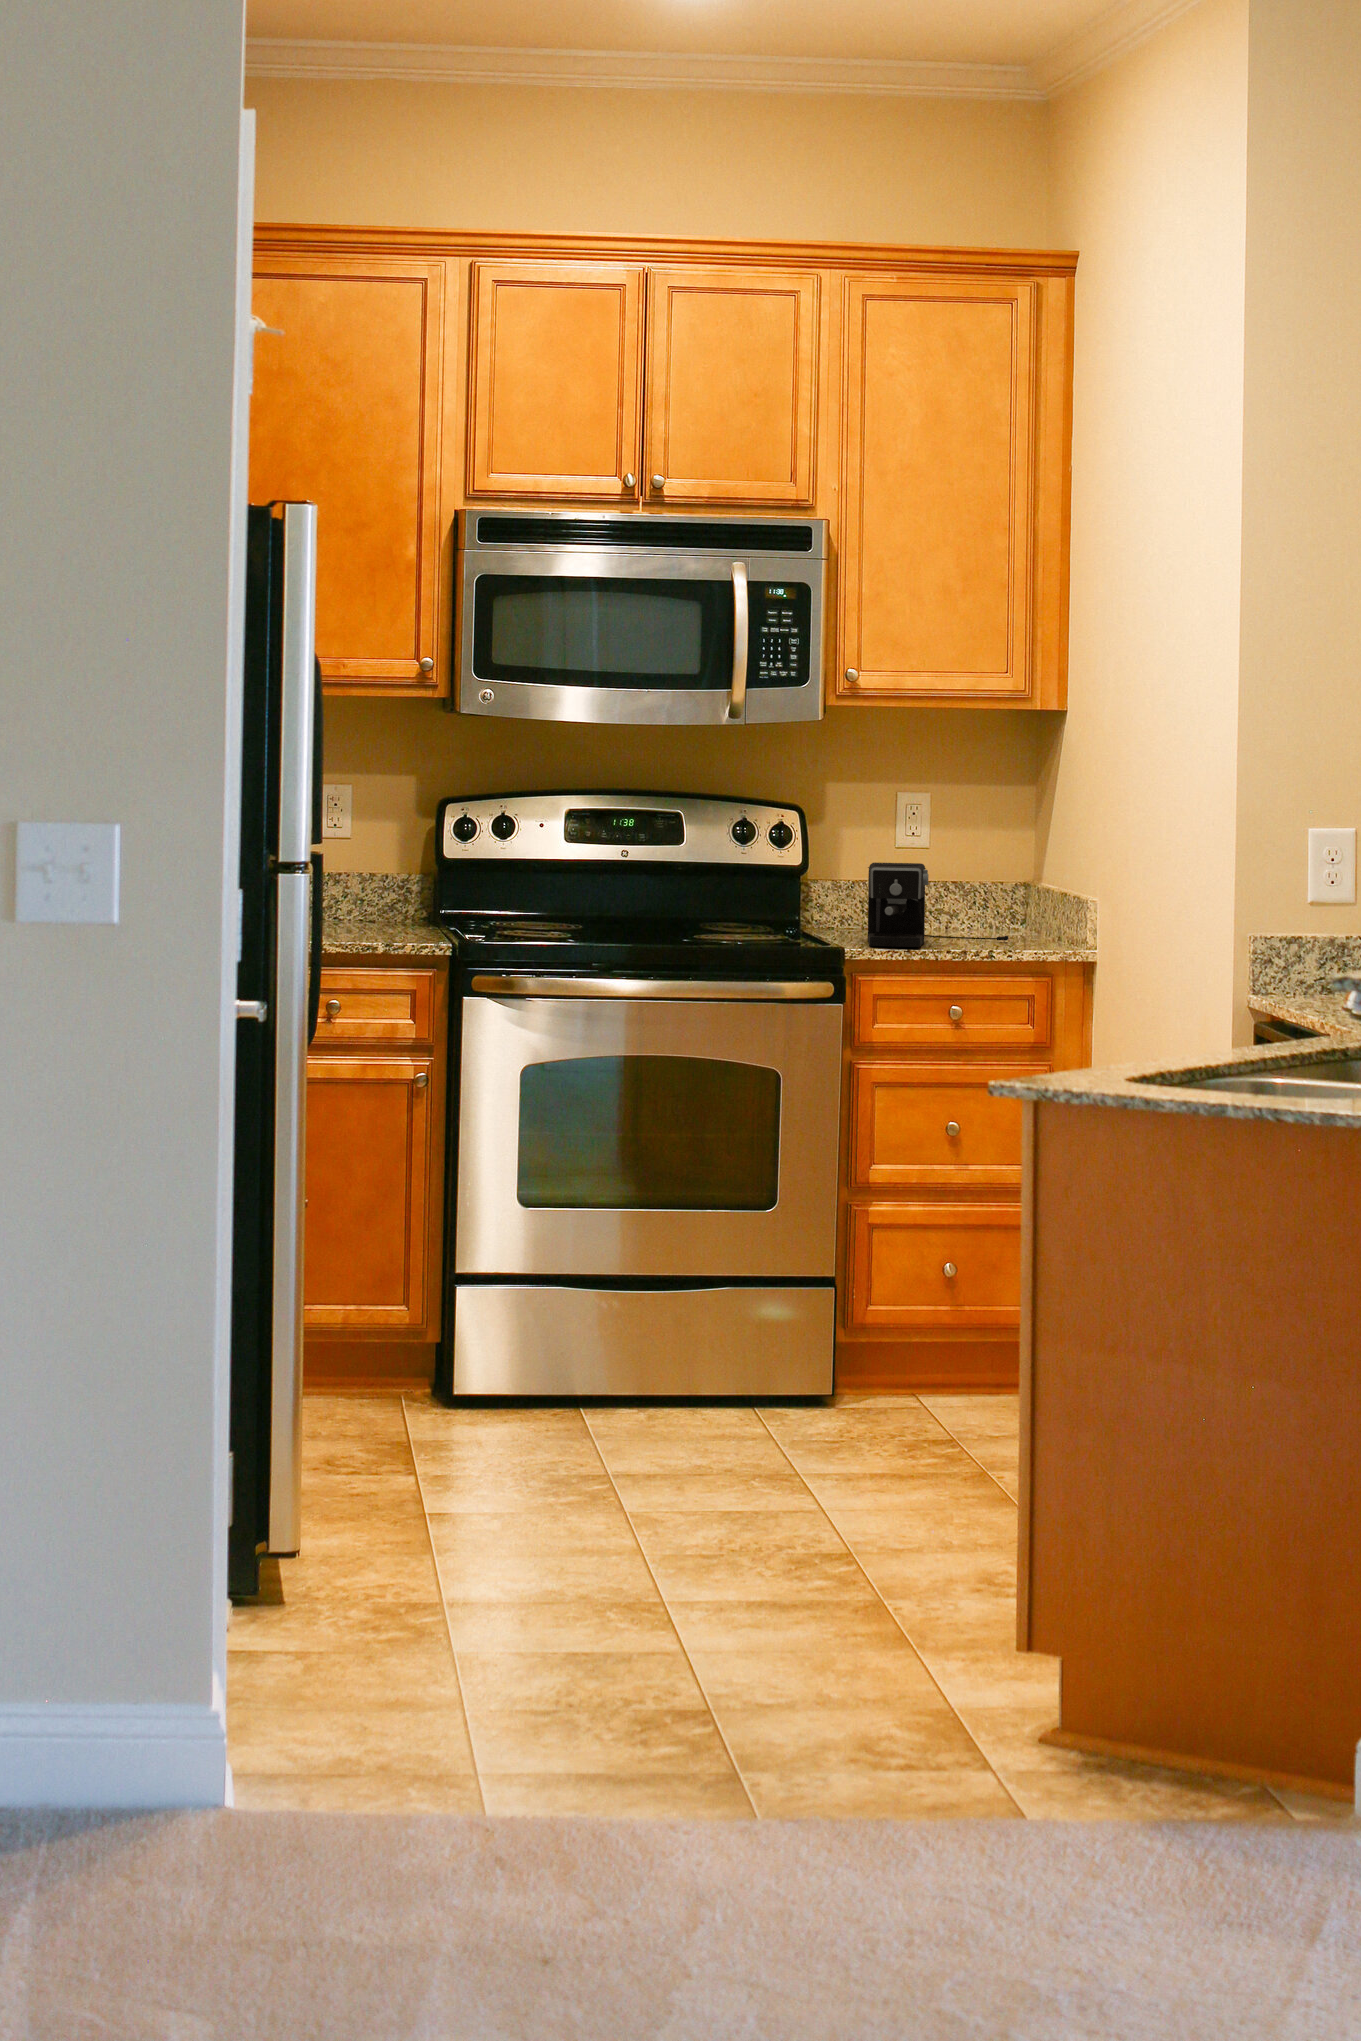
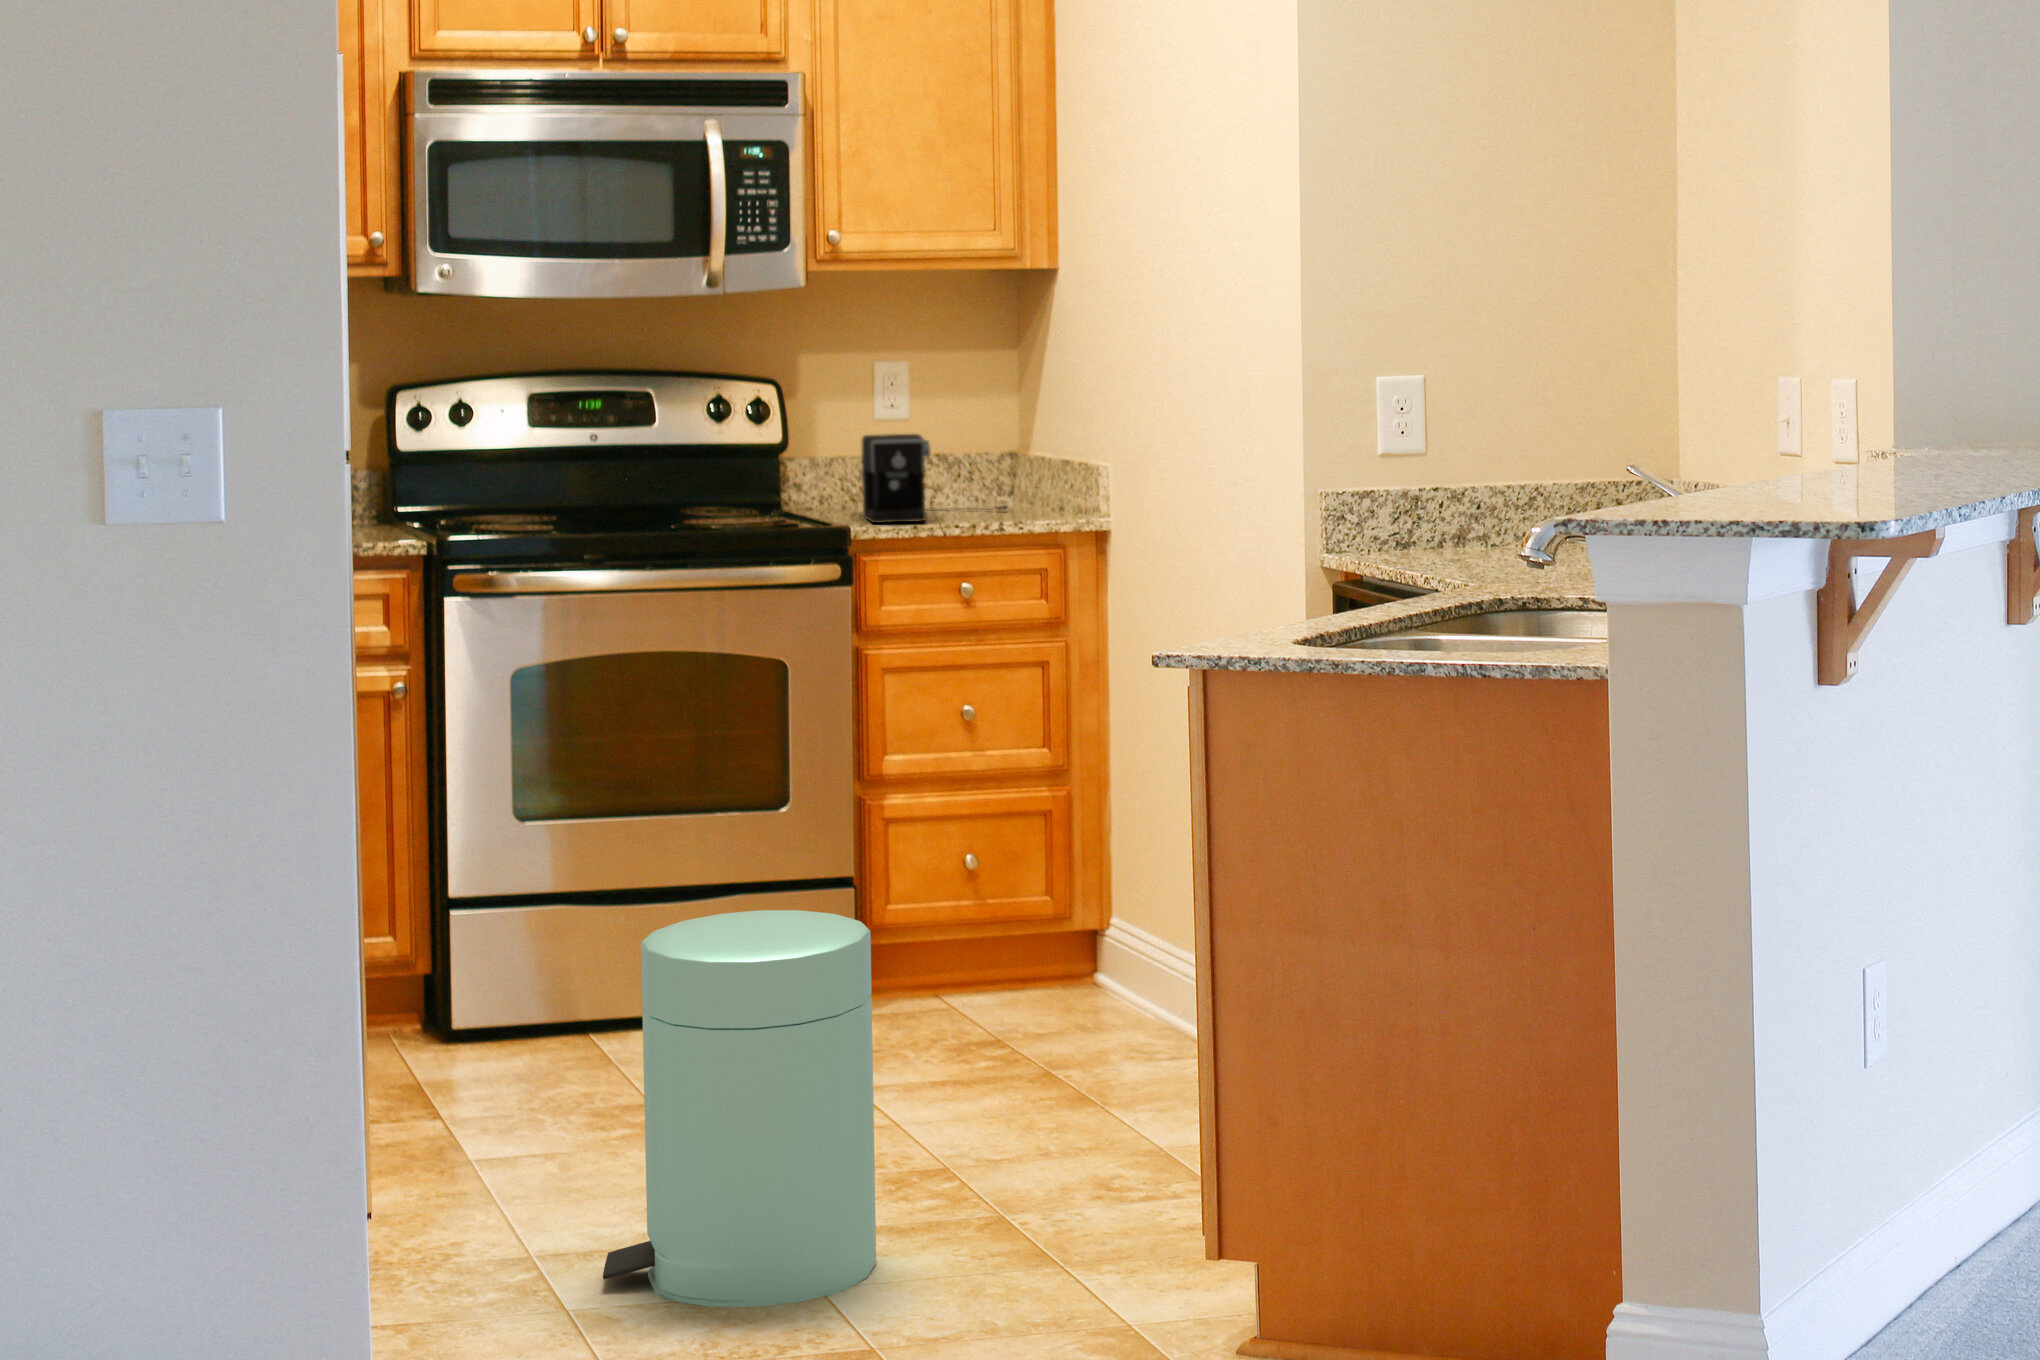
trash can: none [456,1302,714,1686] -> present [603,910,876,1307]

